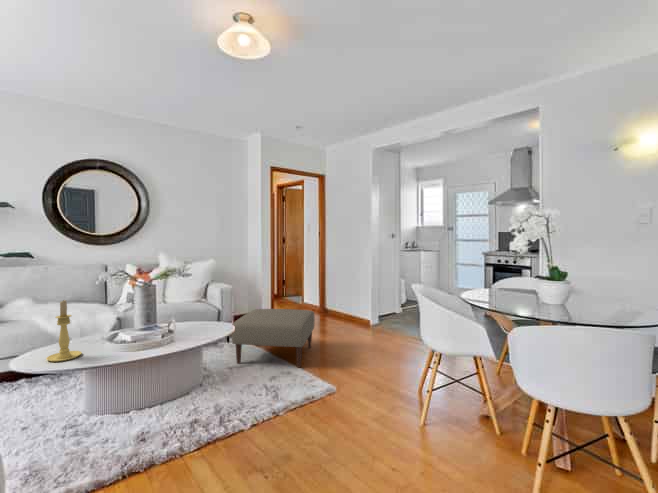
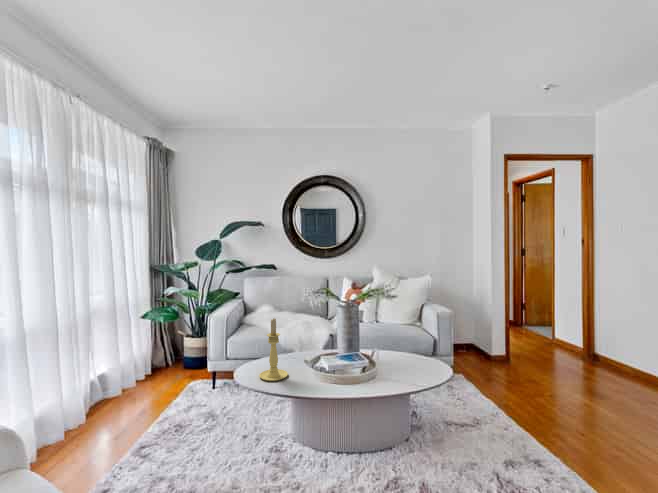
ottoman: present [232,309,315,367] -> none [449,346,577,452]

